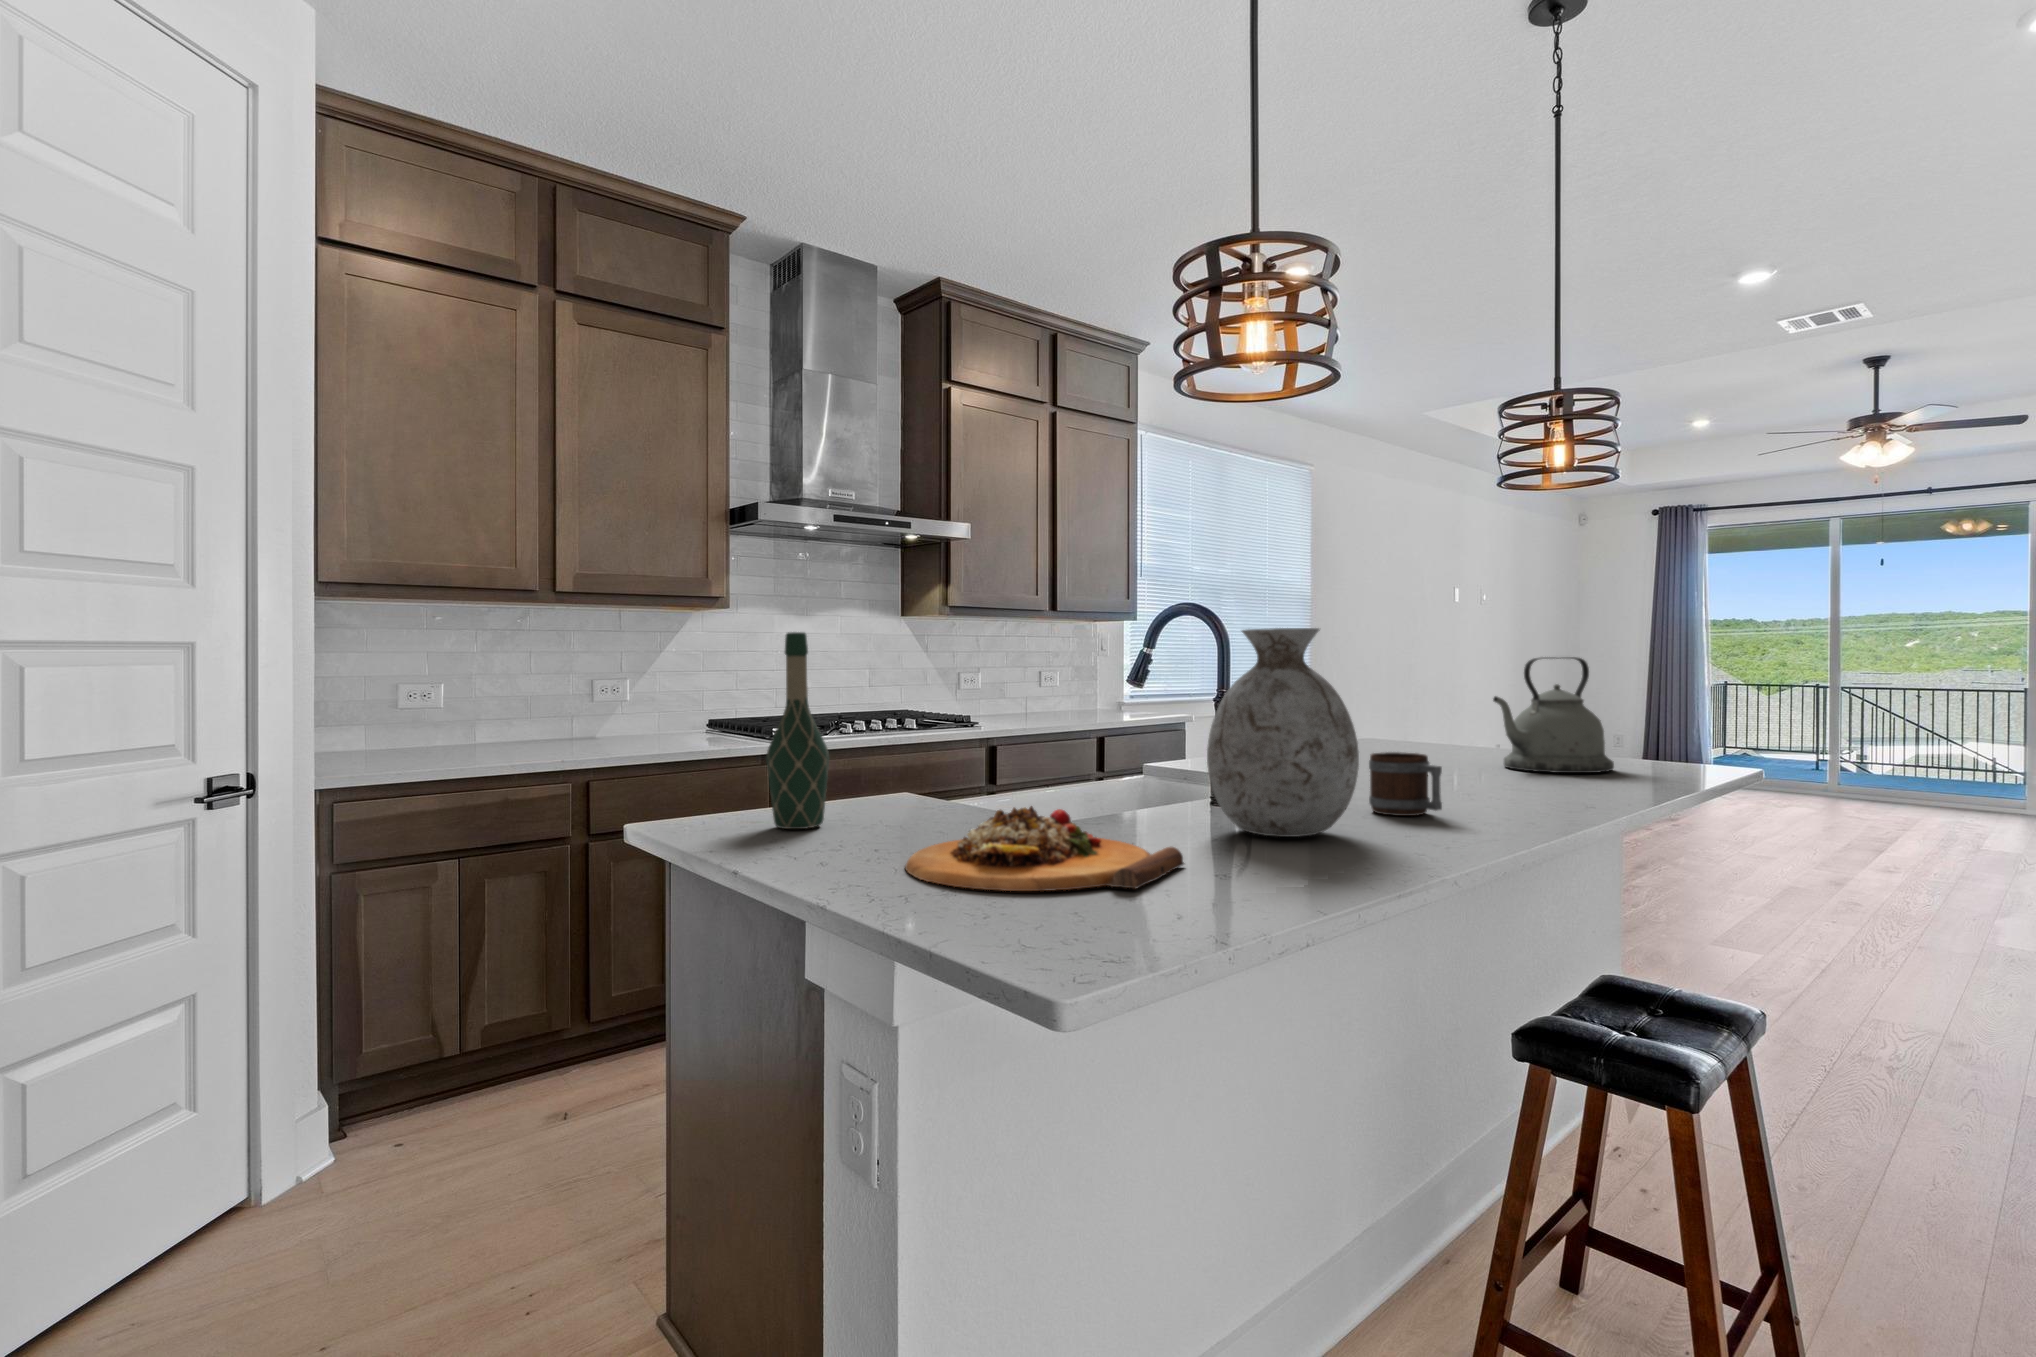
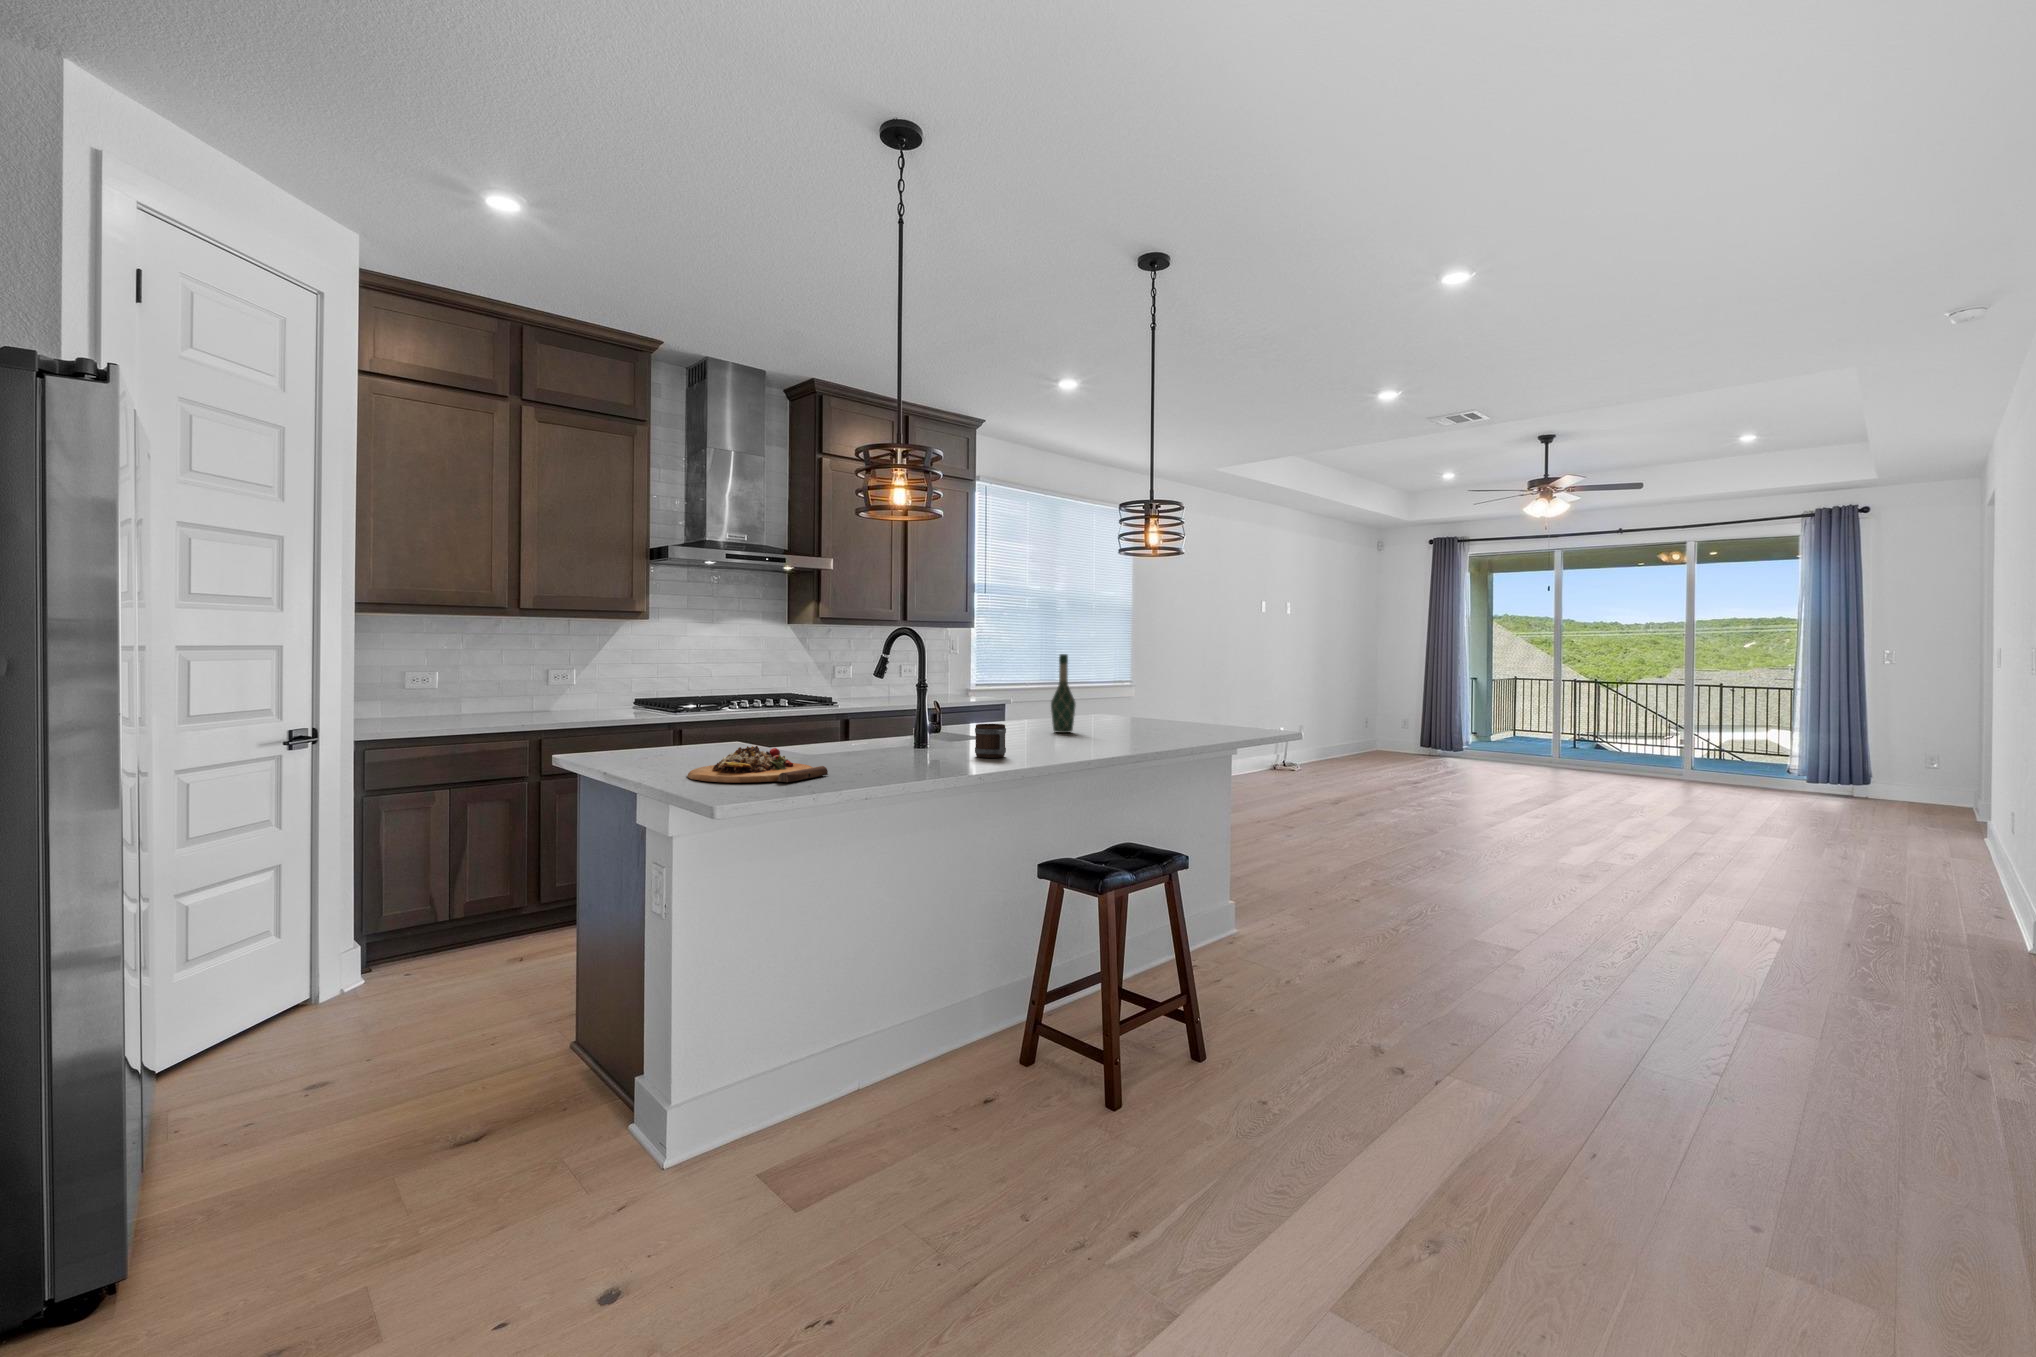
vase: present [1207,628,1359,837] -> none [866,657,944,765]
wine bottle: present [766,632,829,829] -> present [1051,654,1075,733]
kettle: present [1493,657,1614,773] -> none [1100,670,1174,739]

